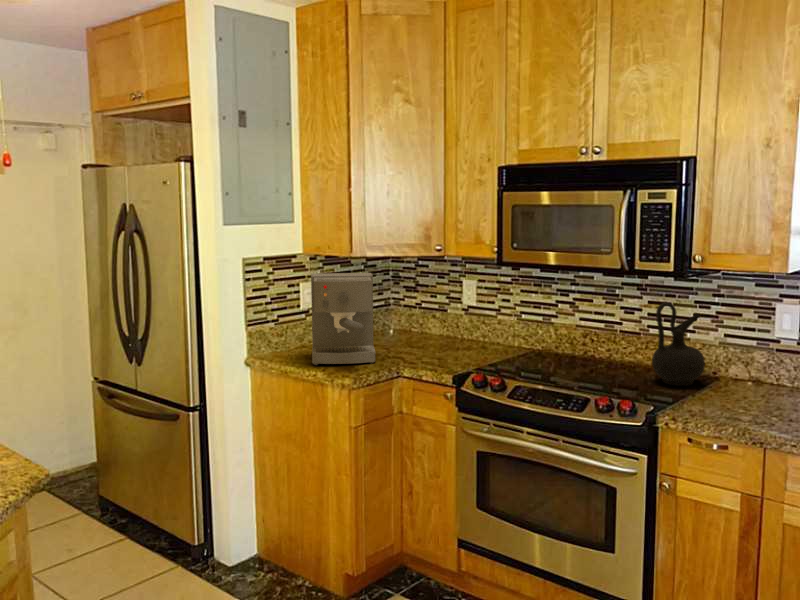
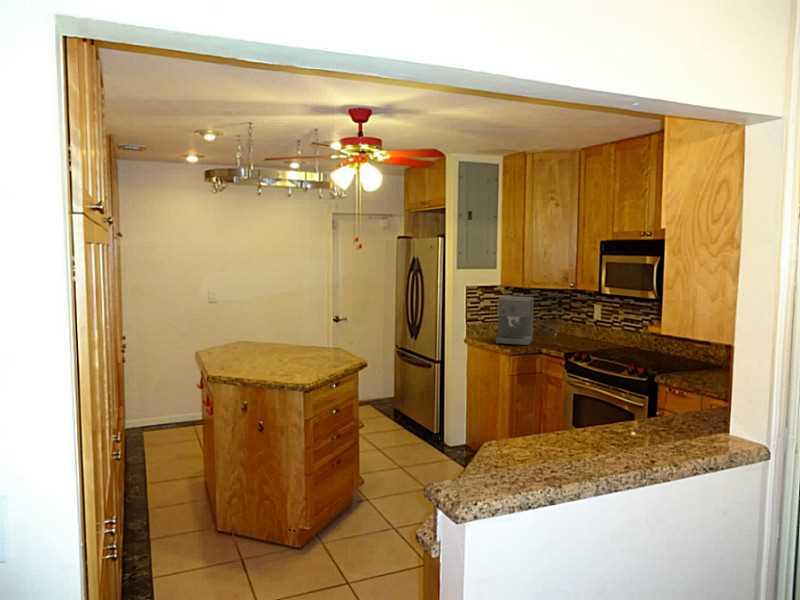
ceramic jug: present [652,302,705,386] -> none [672,319,703,366]

